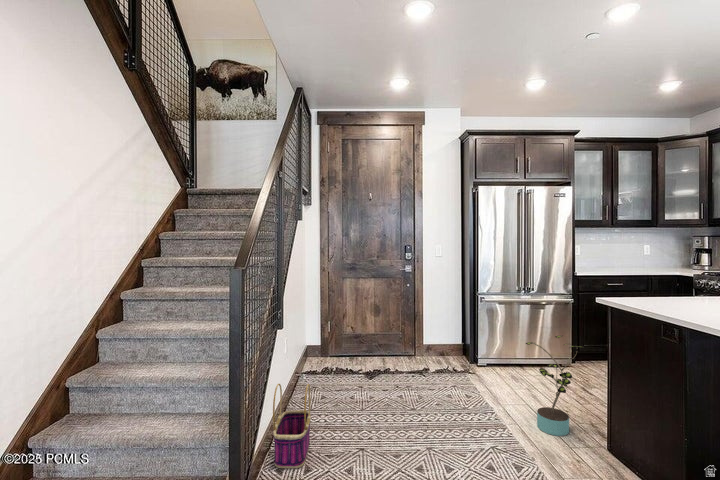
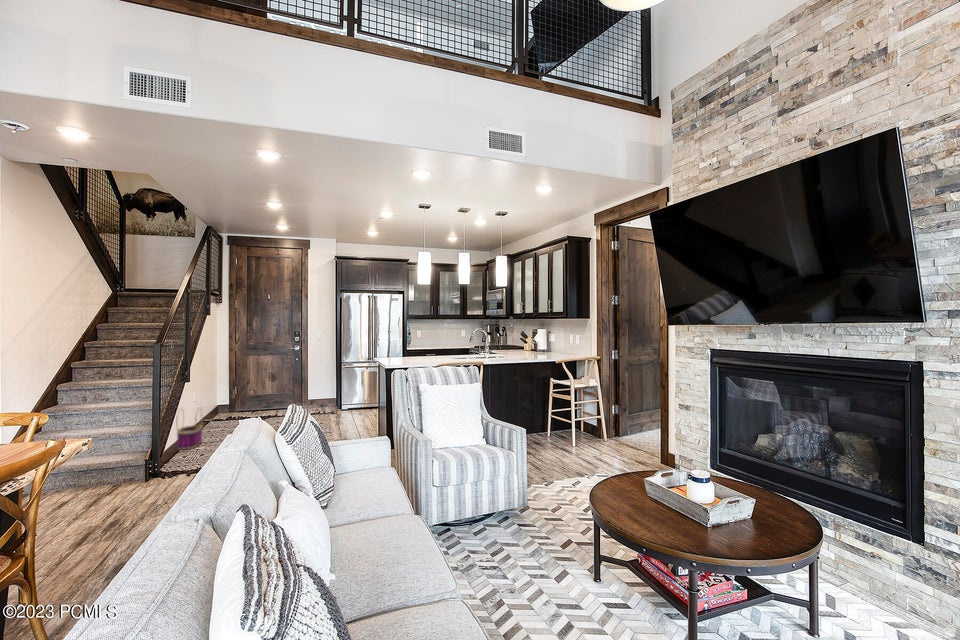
potted plant: present [526,336,584,436] -> none [341,379,365,431]

